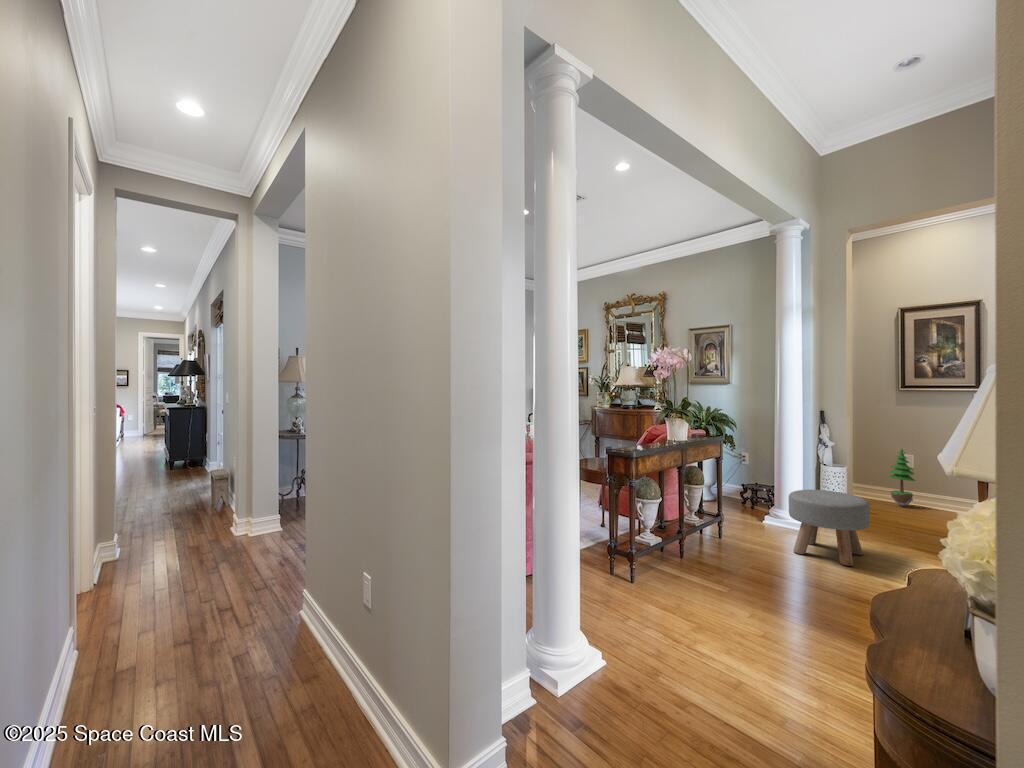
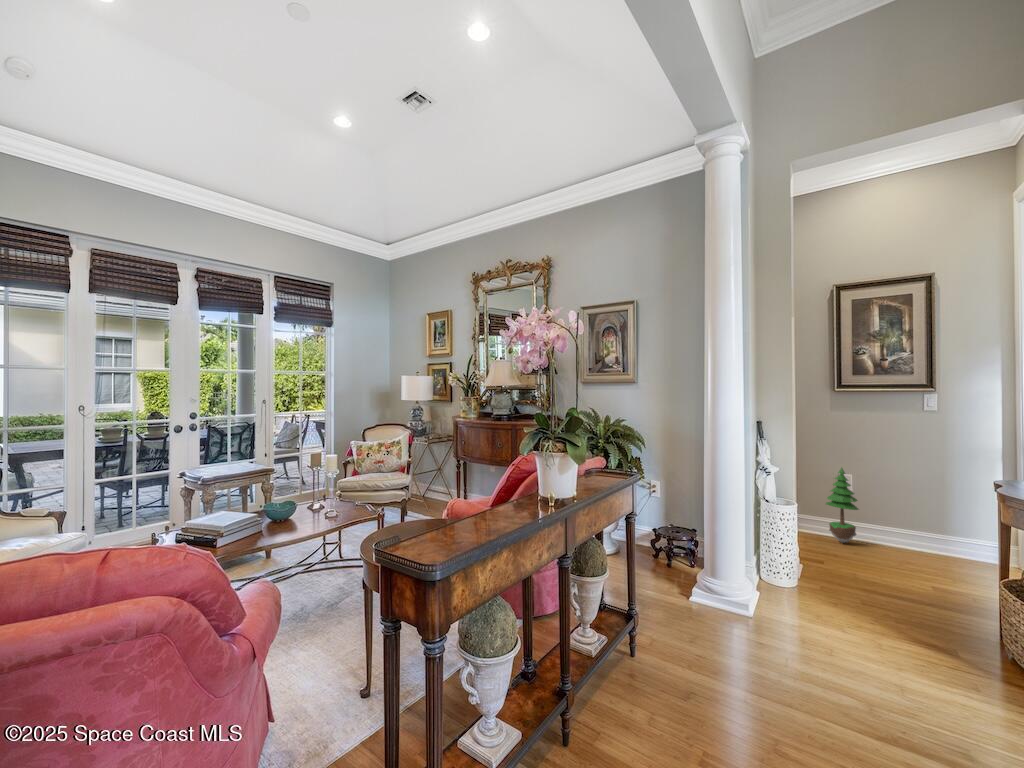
ottoman: present [788,490,870,566] -> none [739,553,872,704]

